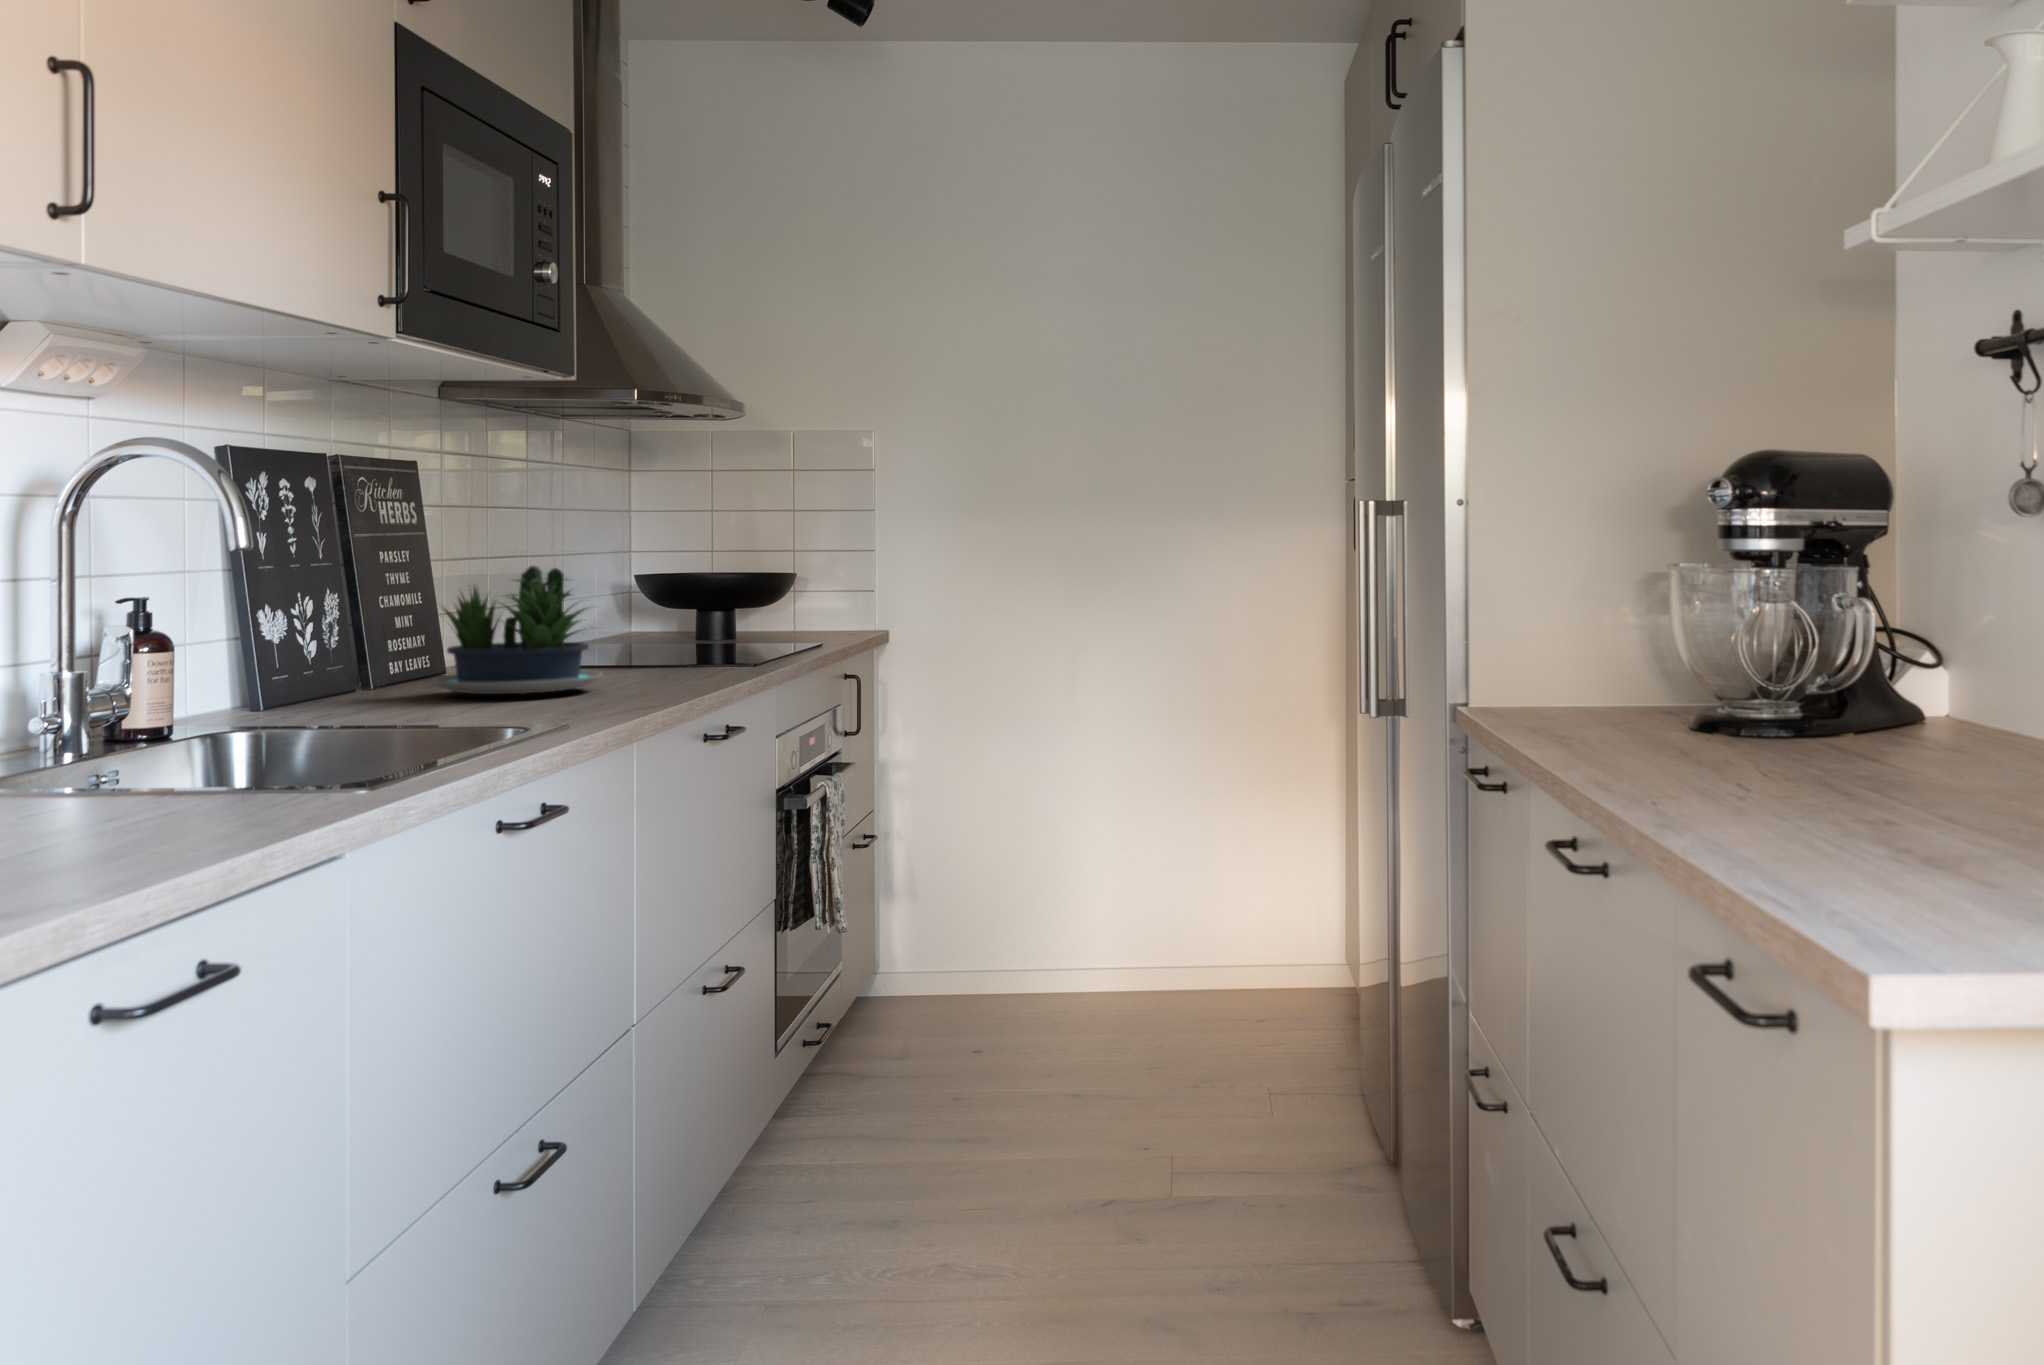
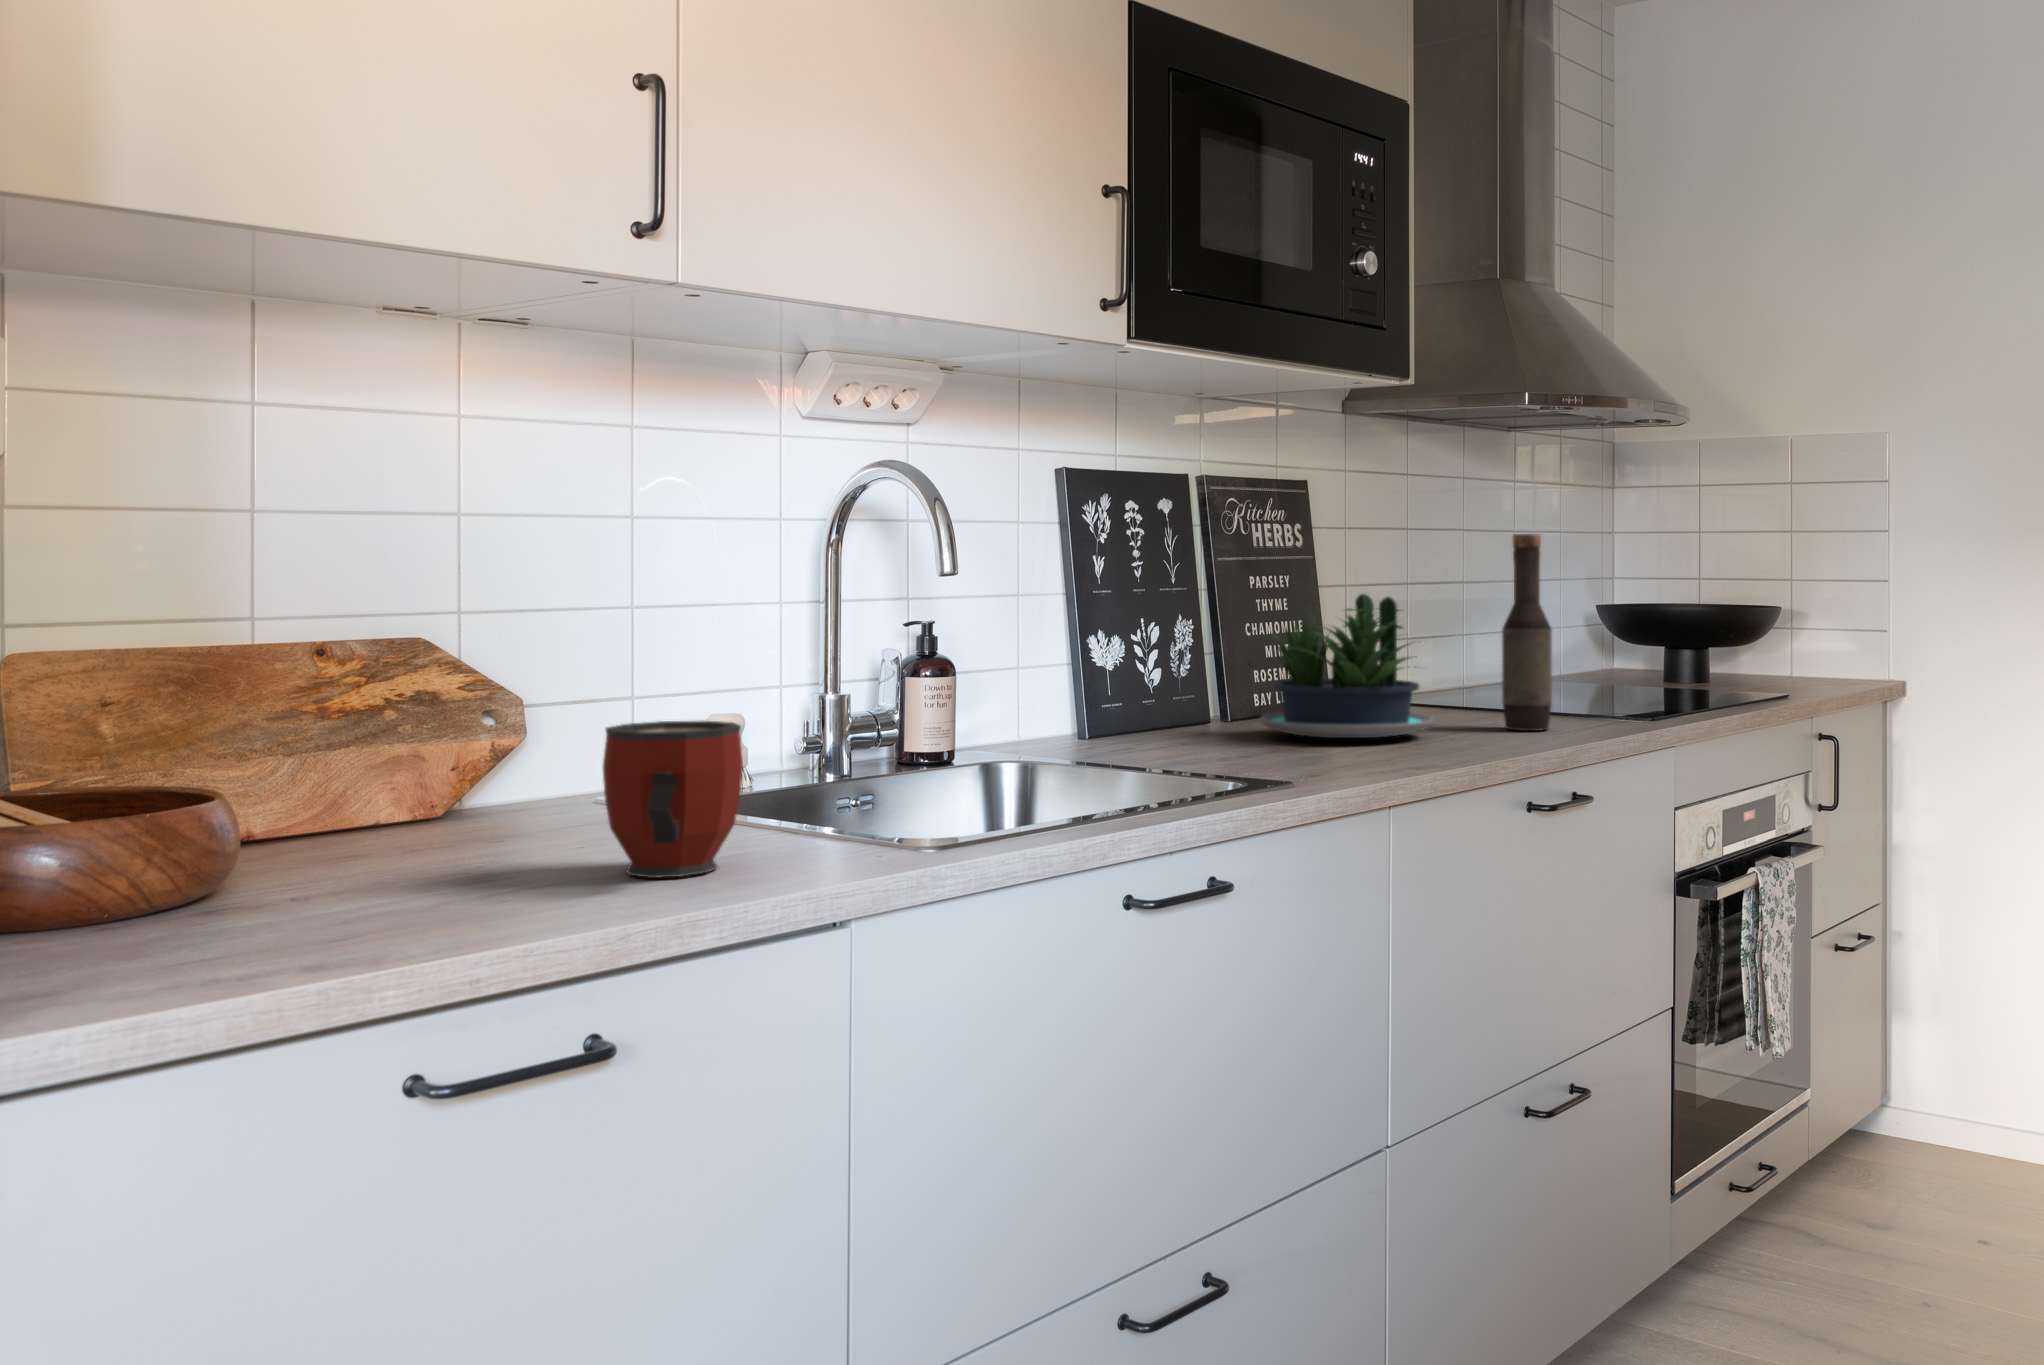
bottle: none [644,513,688,680] -> present [1502,534,1552,731]
mug: none [92,685,231,826] -> present [603,721,743,878]

